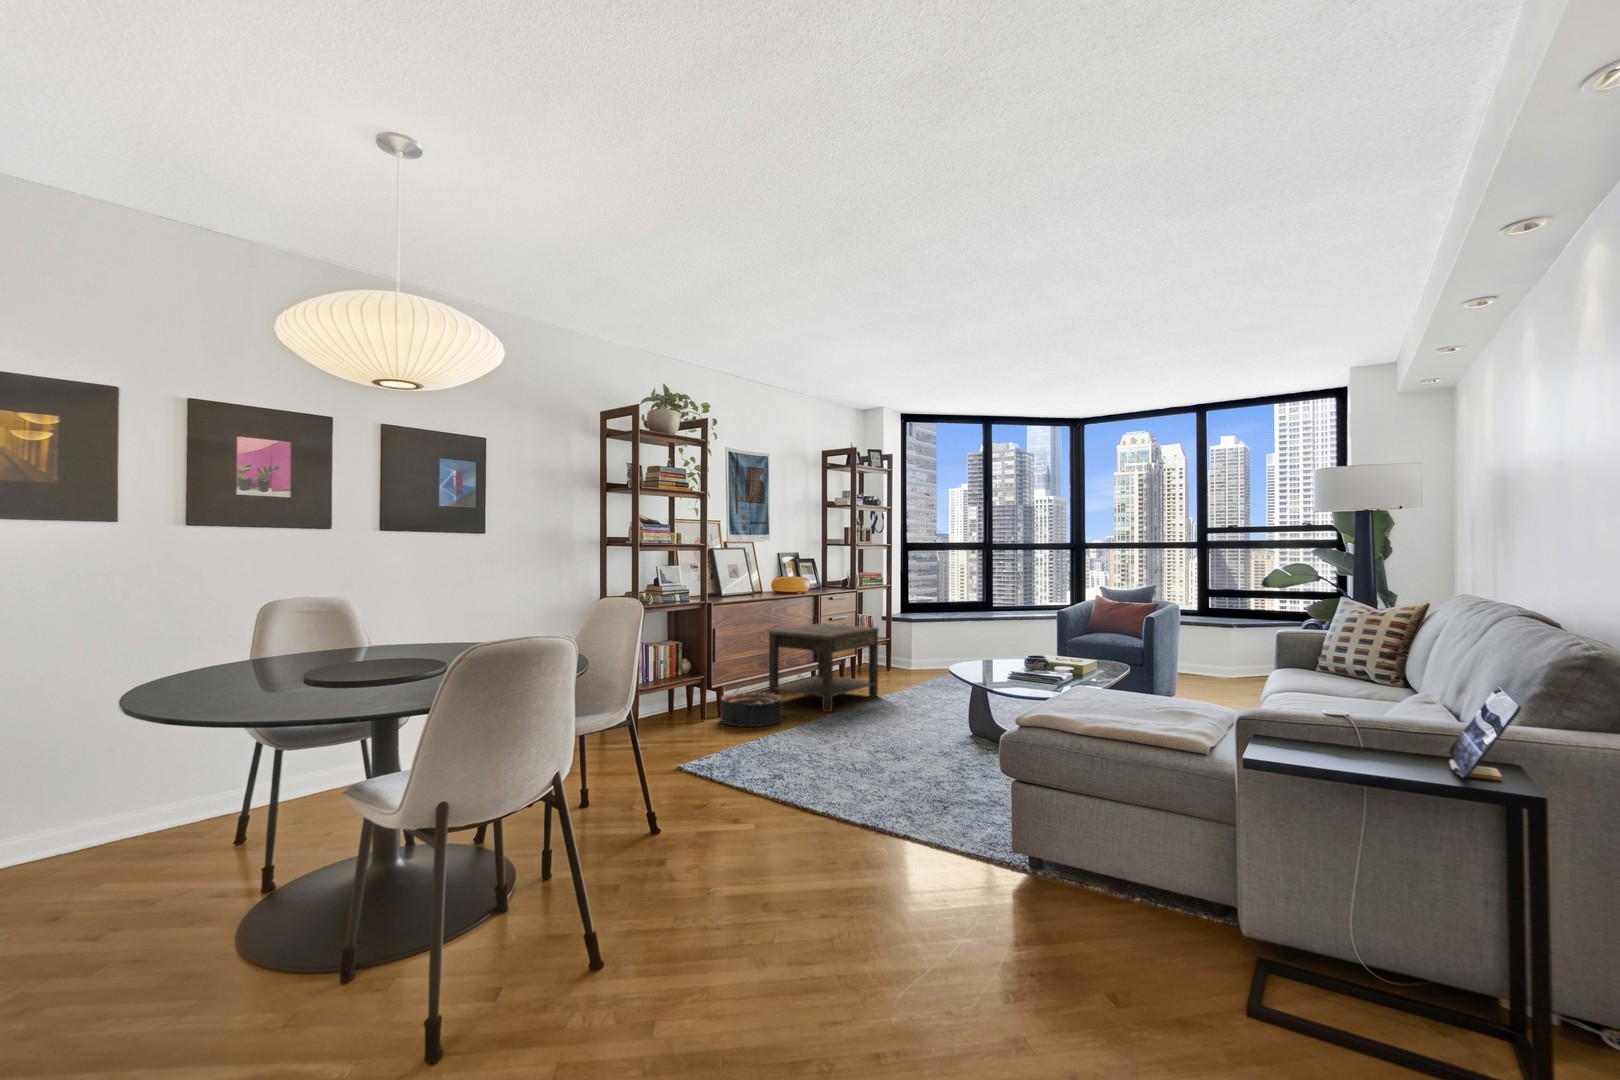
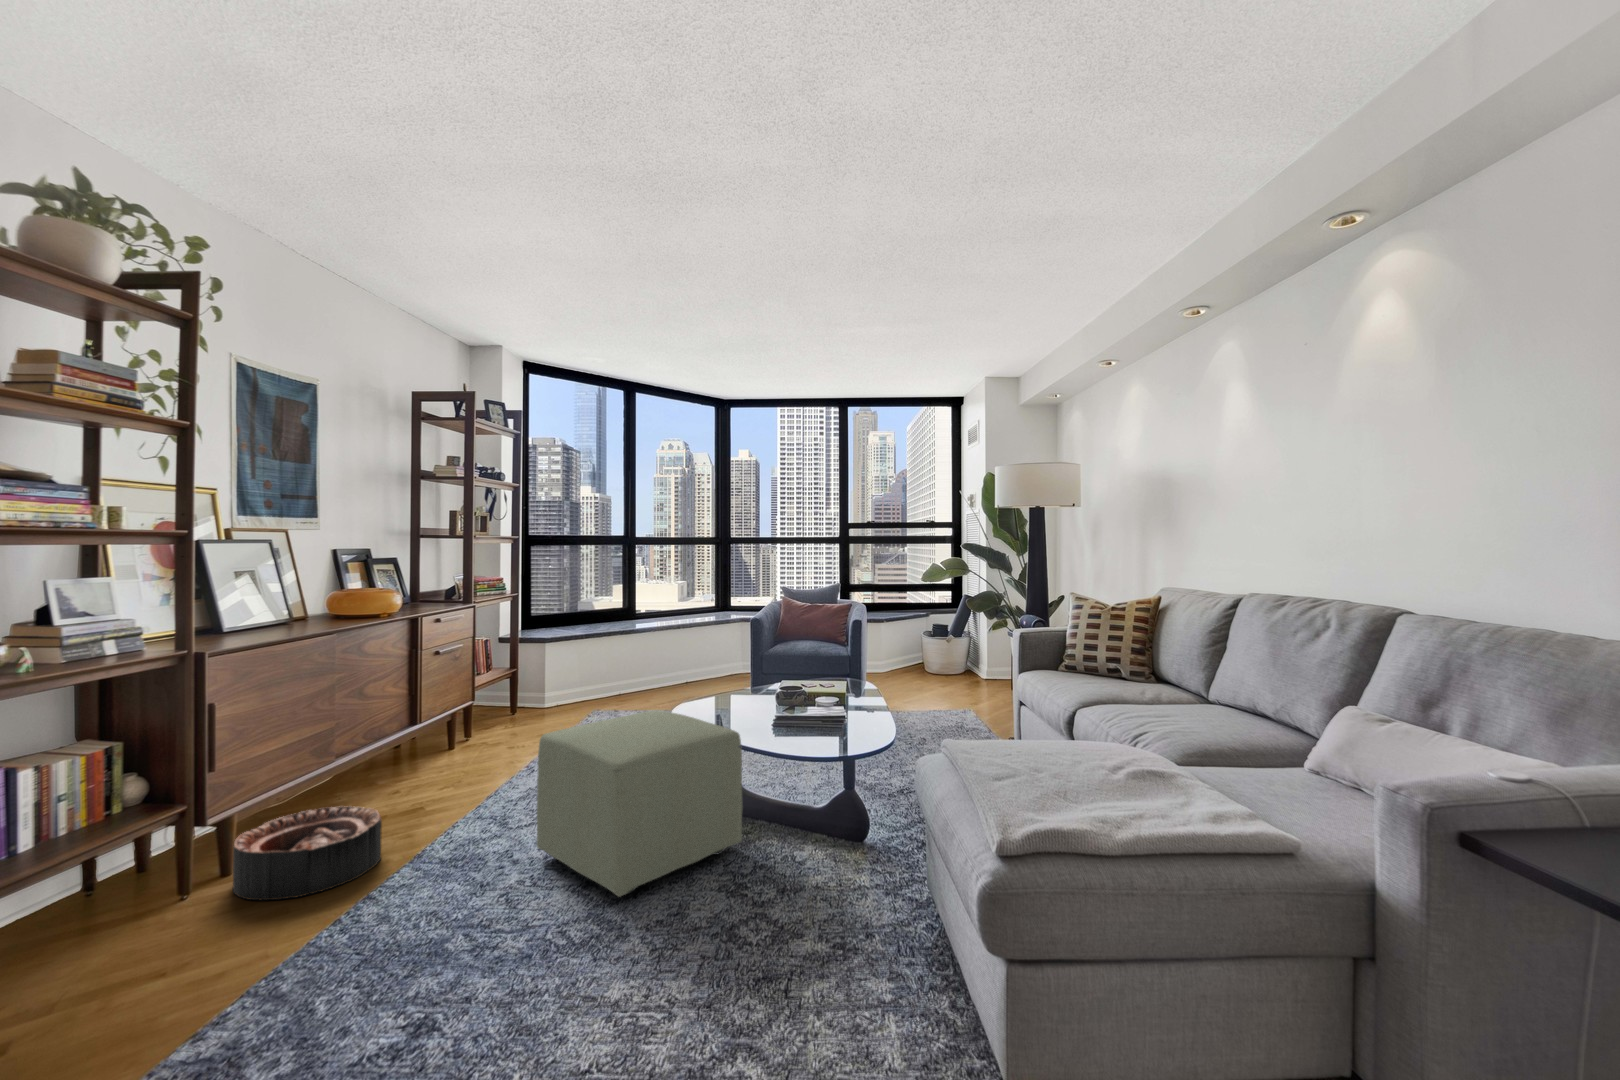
side table: present [769,623,879,712] -> none [335,660,530,815]
ottoman: none [852,660,965,753] -> present [537,710,743,897]

